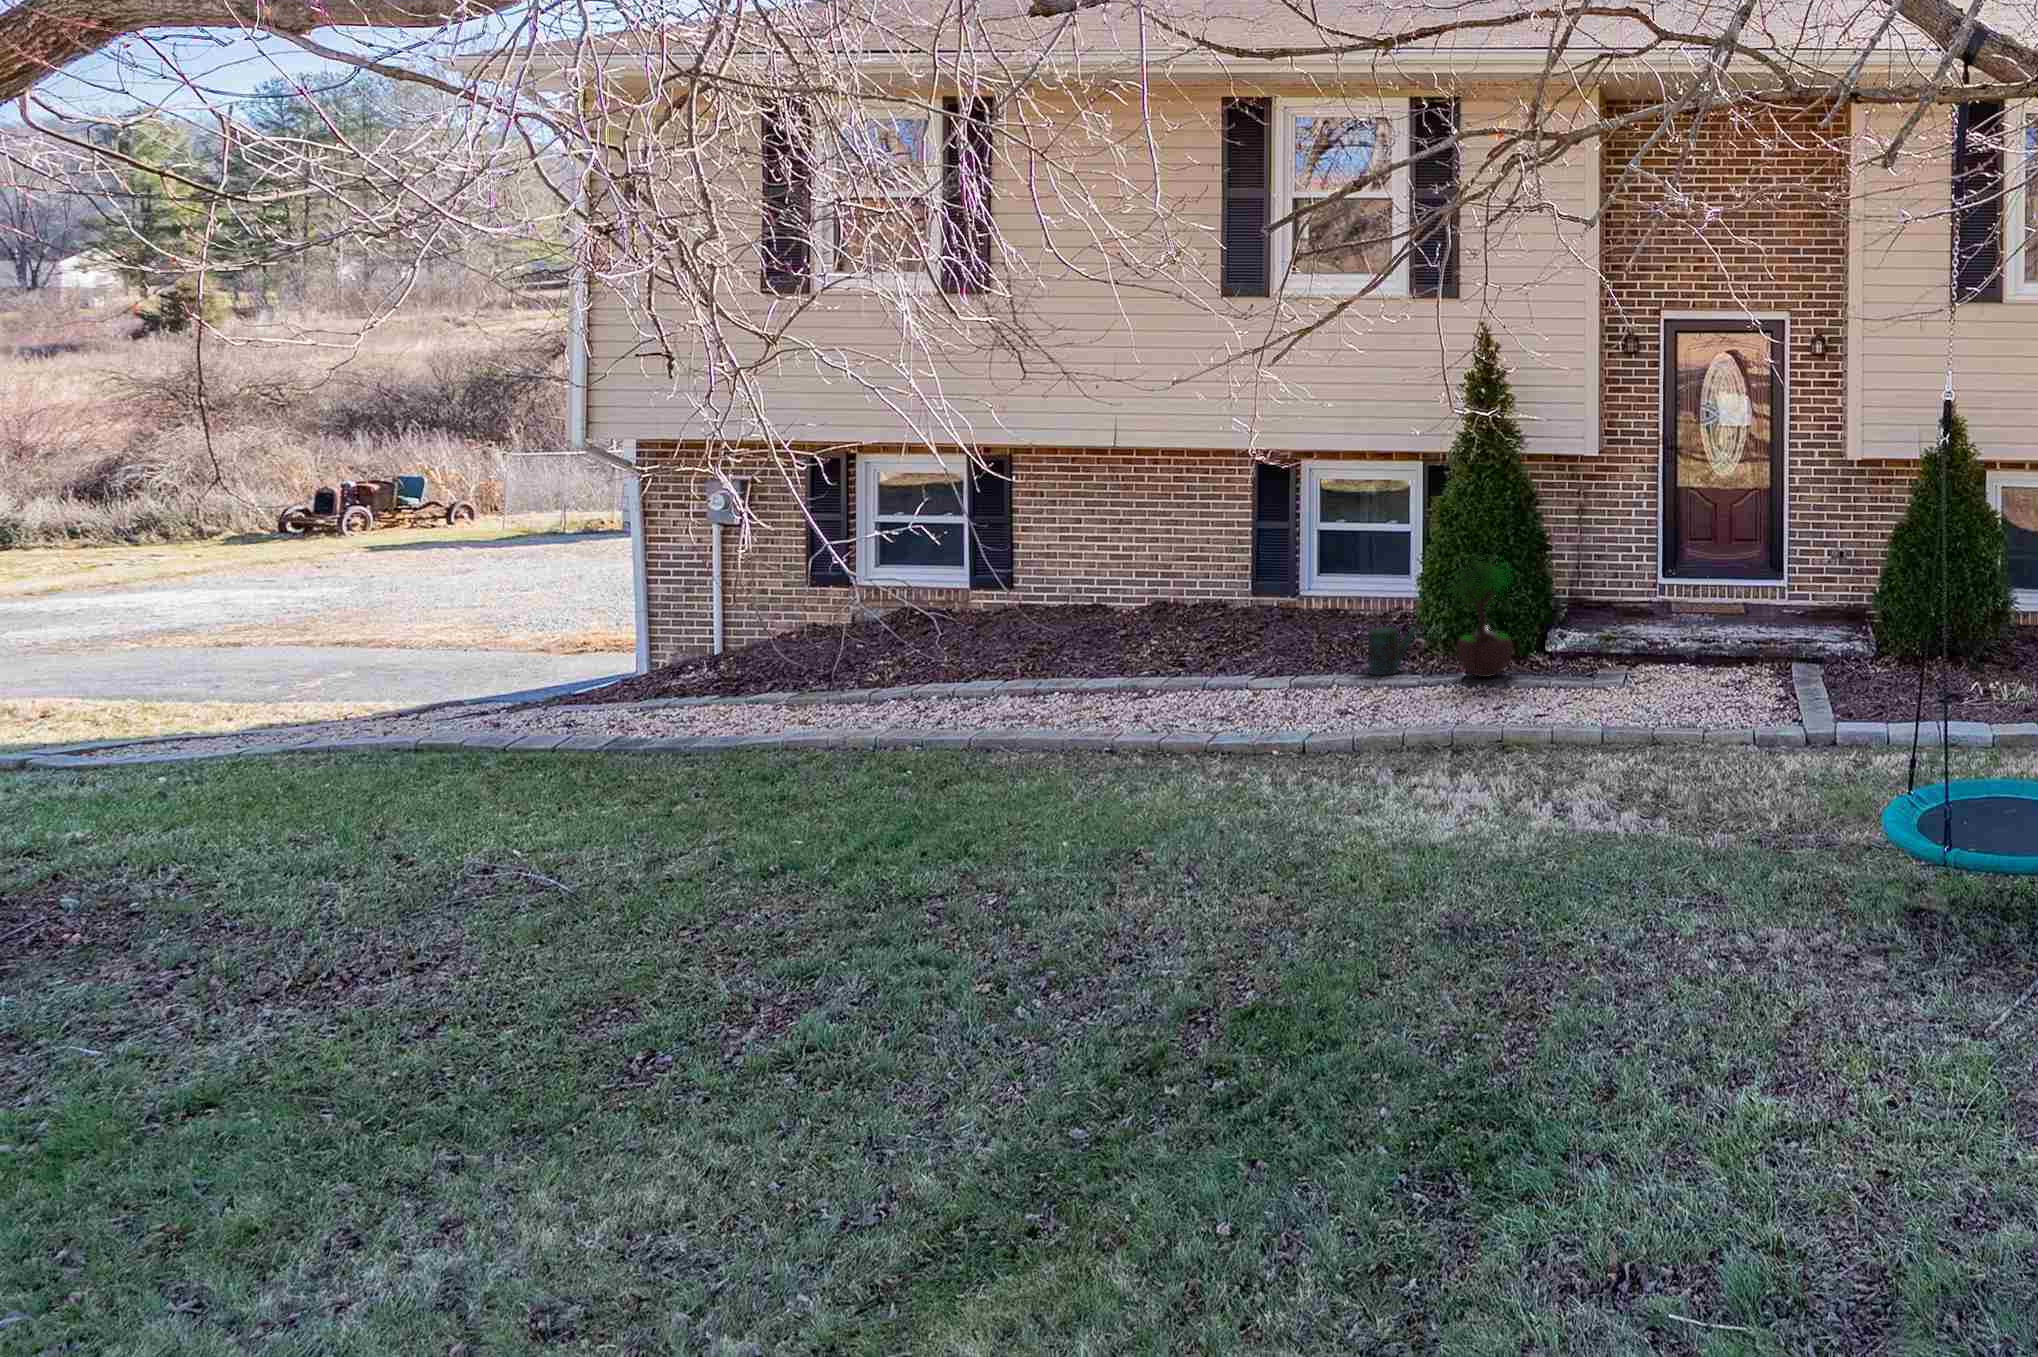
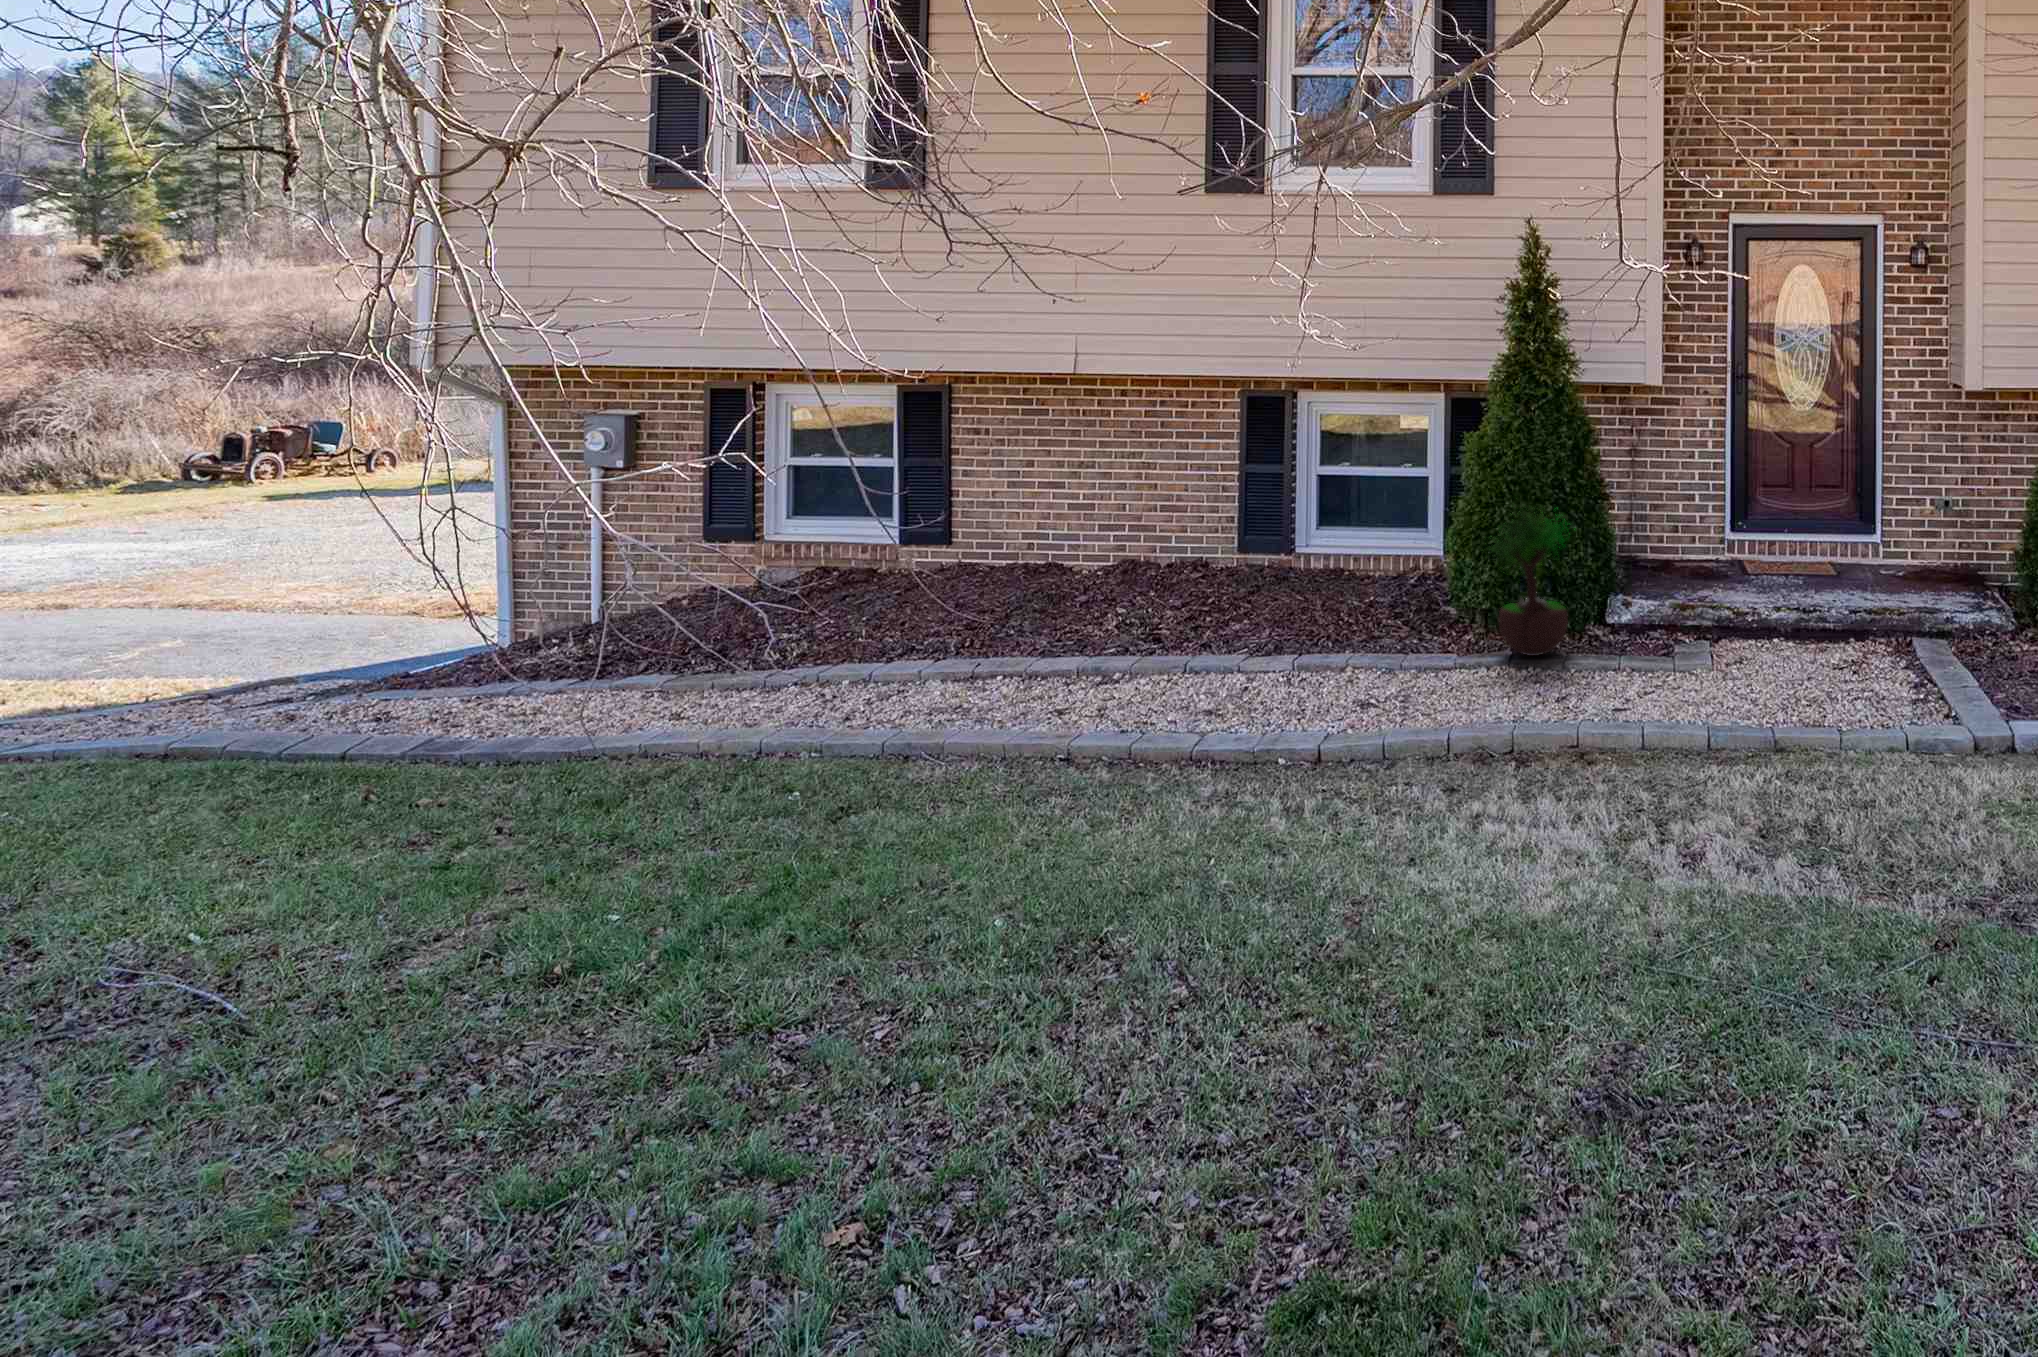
watering can: present [1368,620,1422,675] -> none [1375,583,1455,653]

